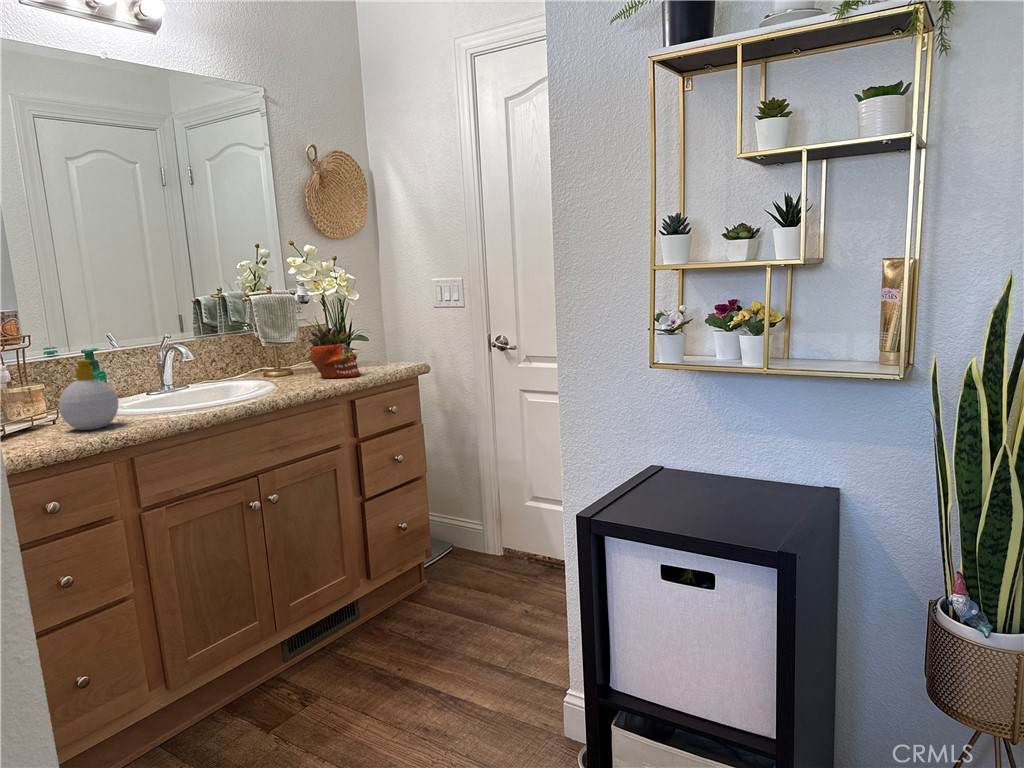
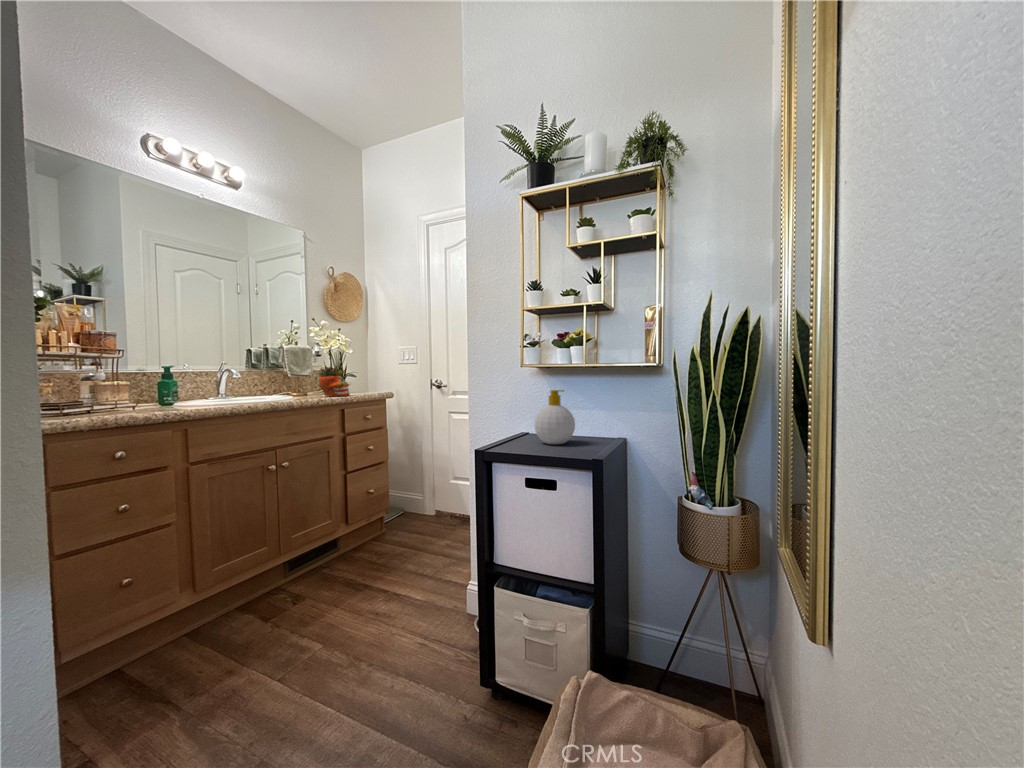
soap bottle: present [59,360,118,430] -> present [535,390,575,444]

